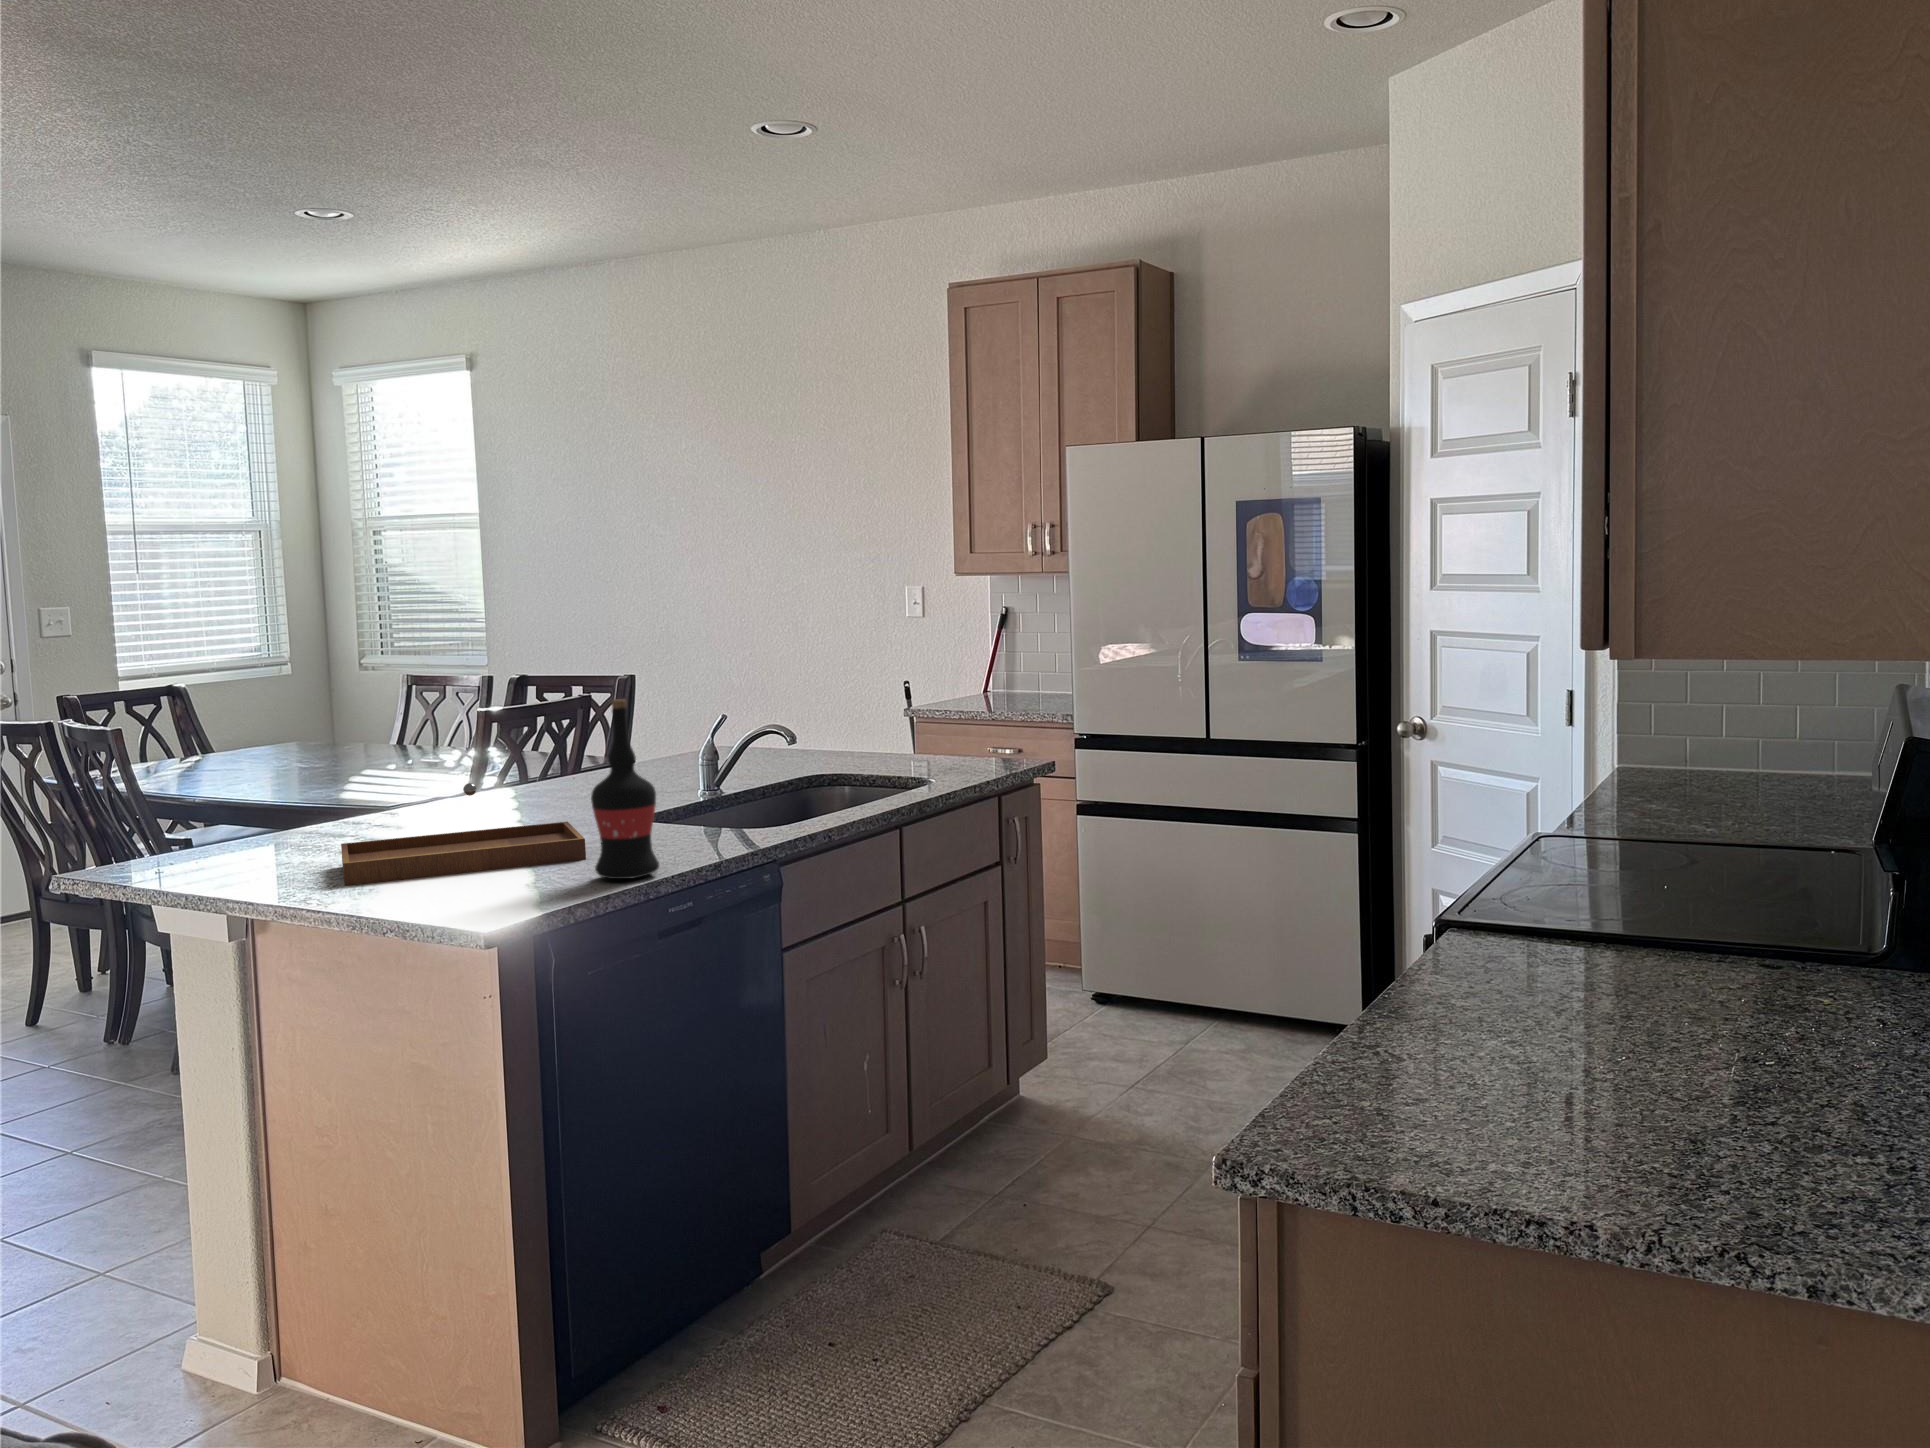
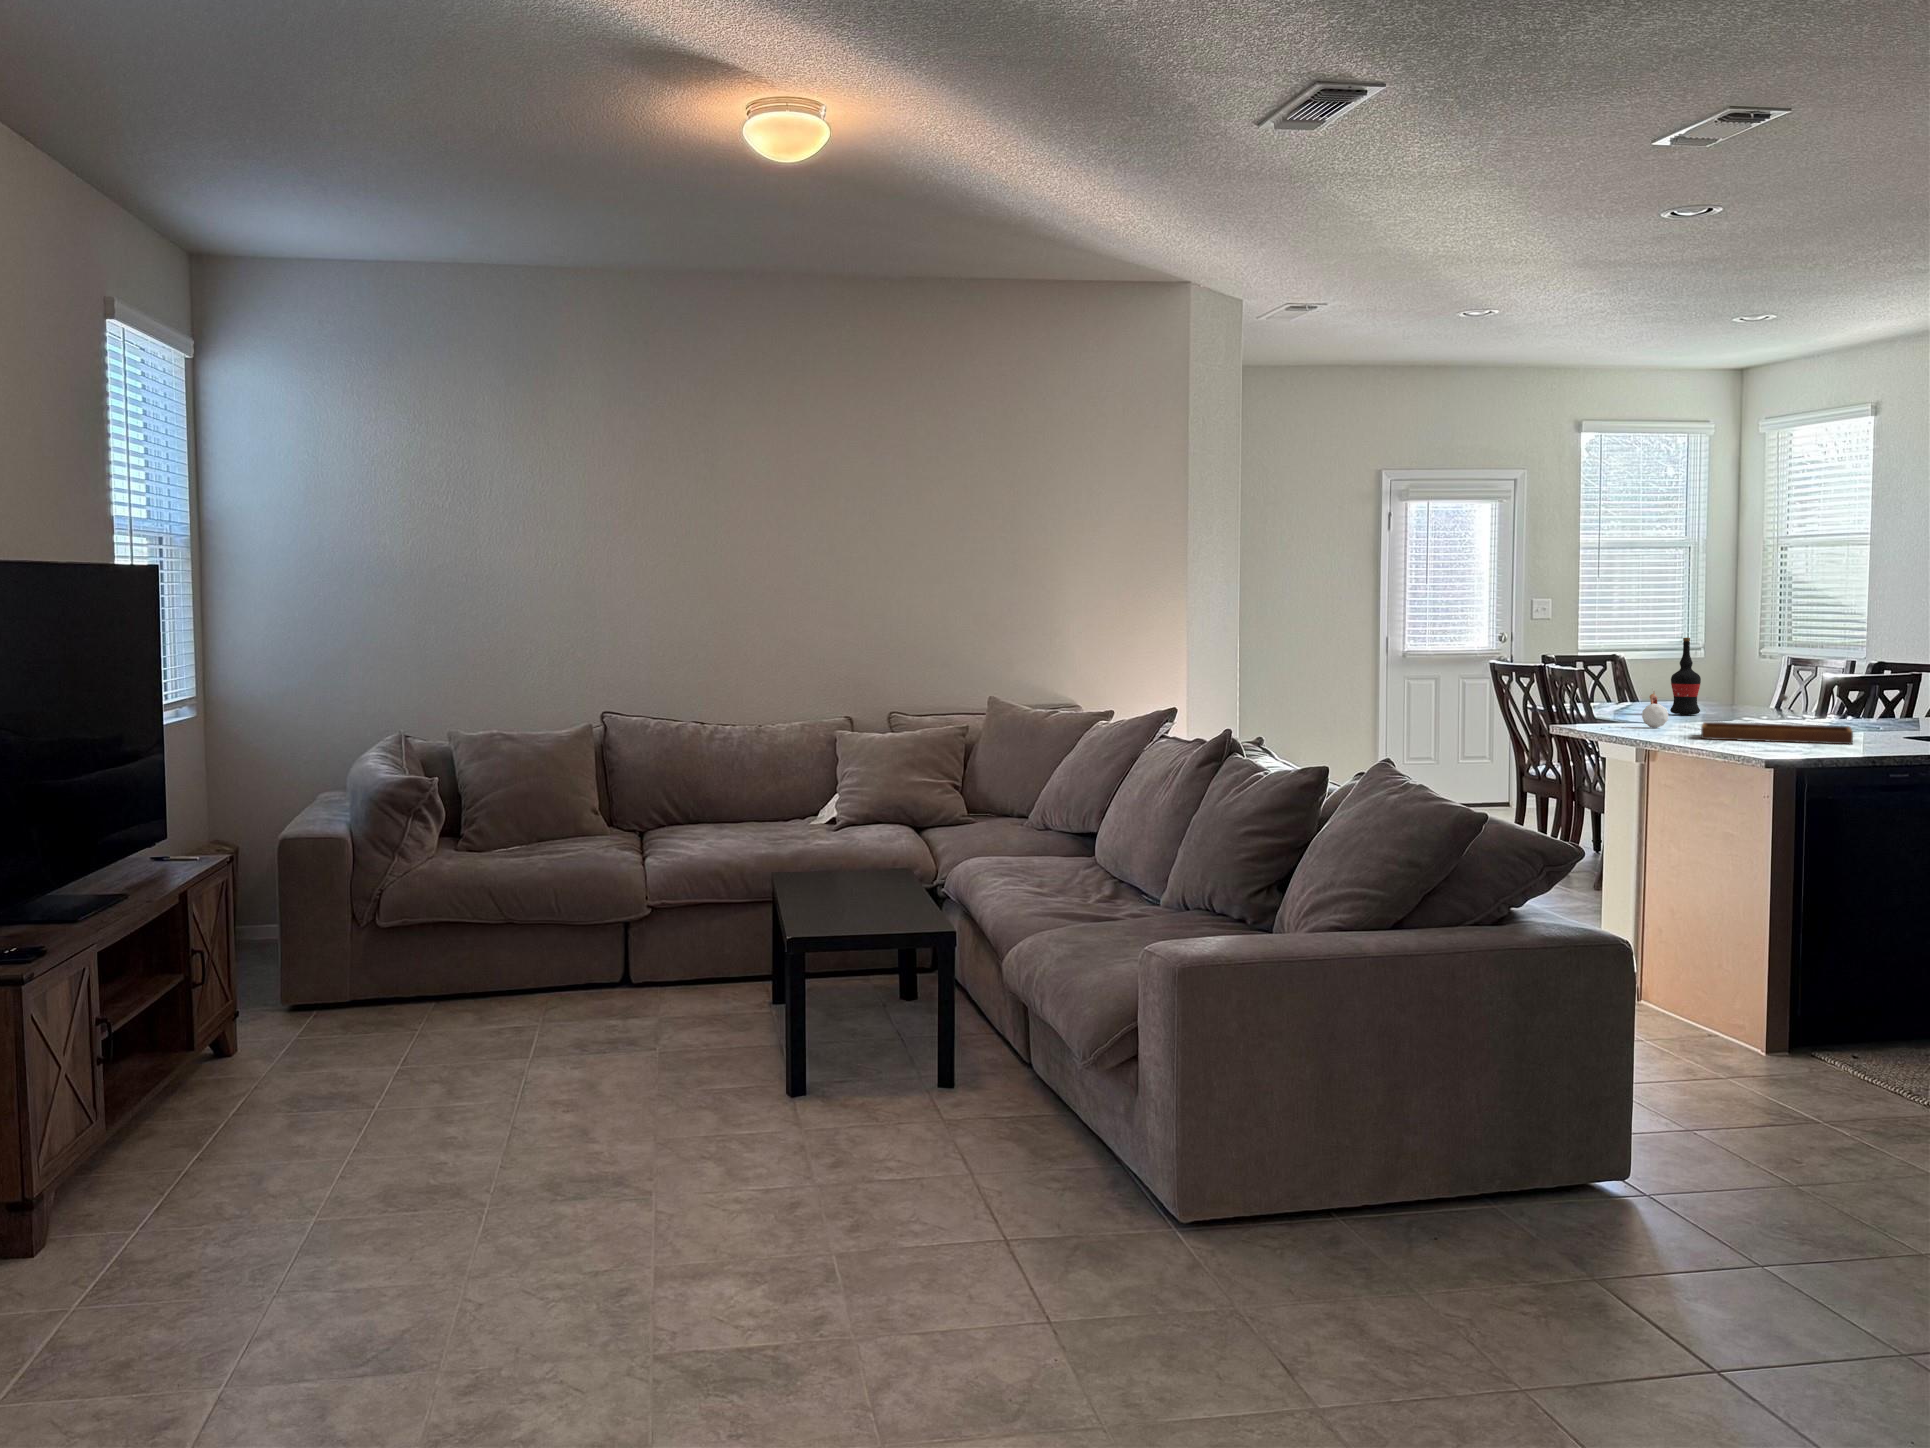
wine bottle: present [591,699,659,879] -> present [1670,638,1701,715]
candle: none [229,779,275,853] -> present [1642,691,1668,728]

